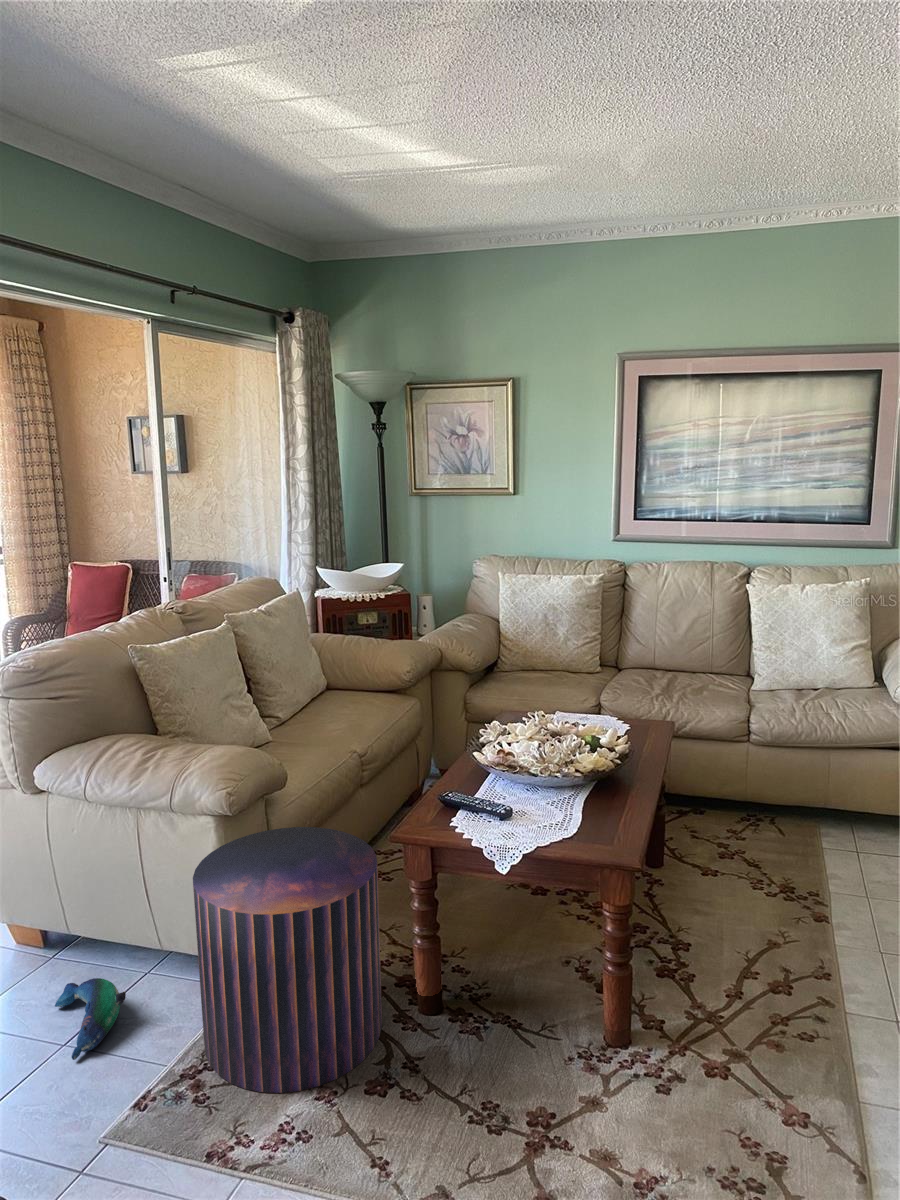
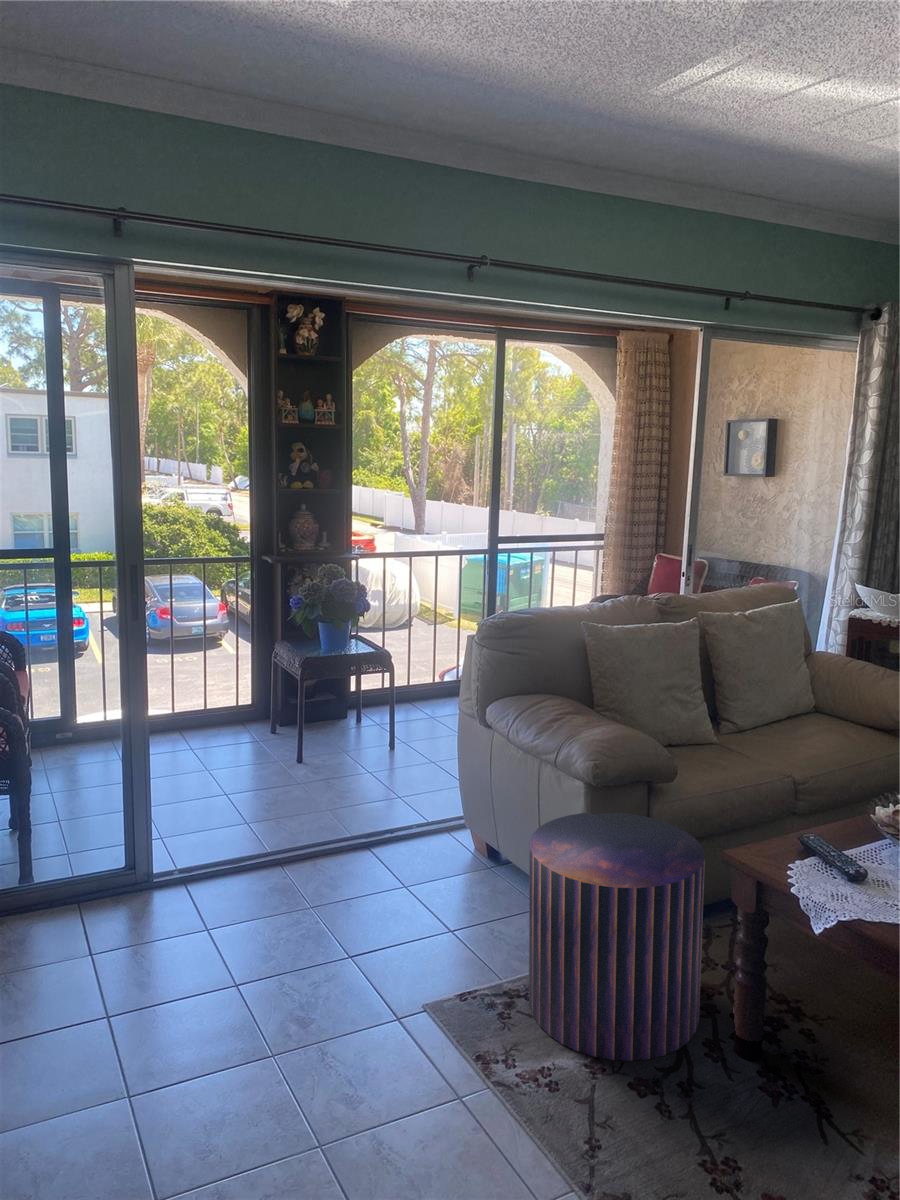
plush toy: present [55,978,126,1060] -> none [447,889,503,944]

